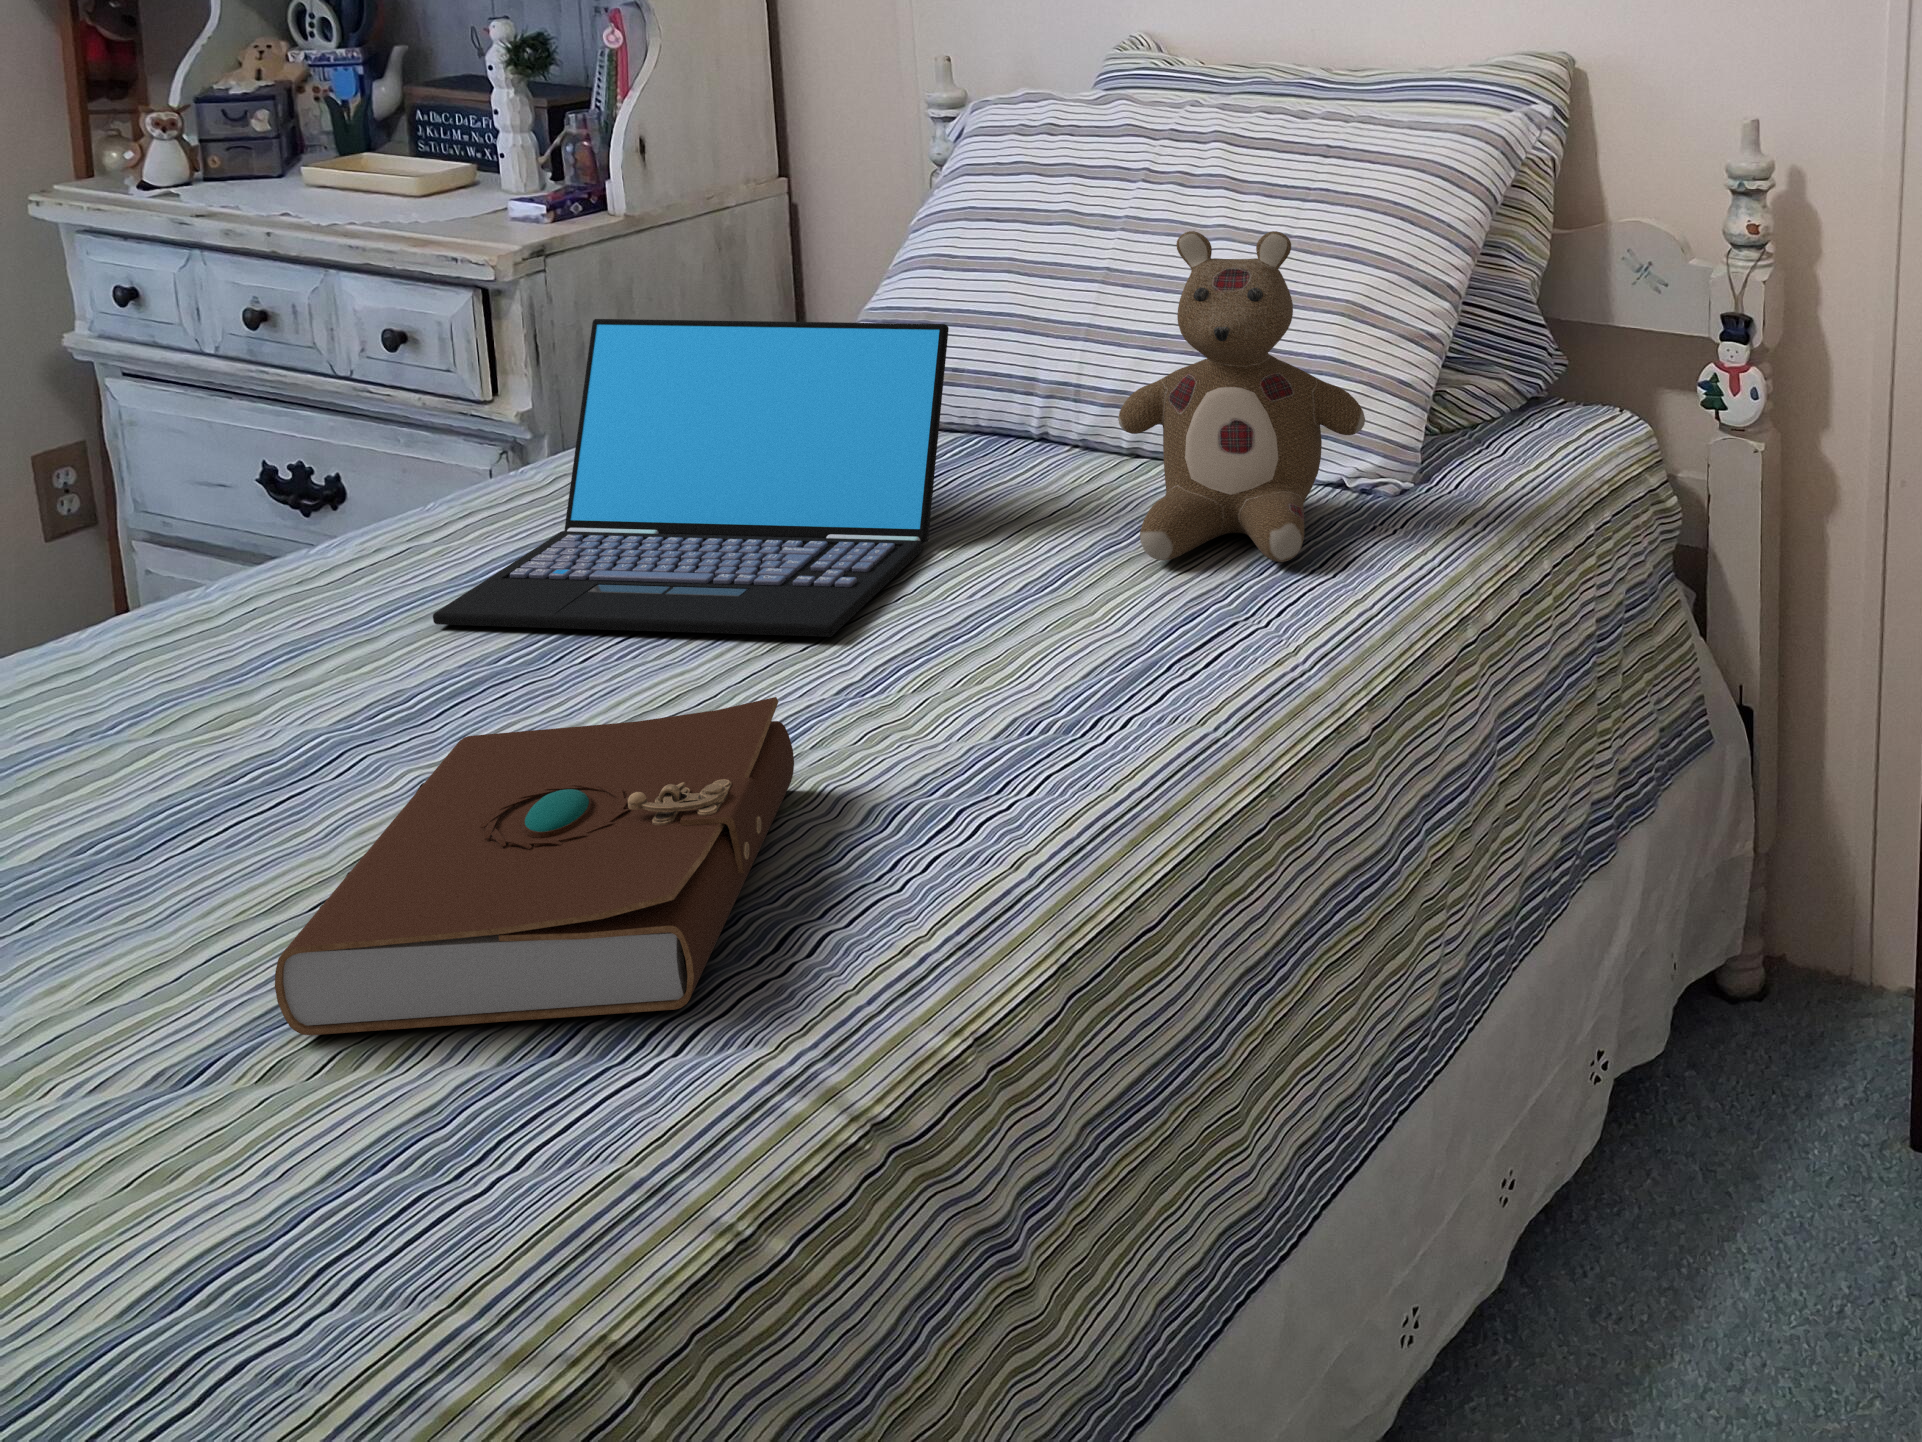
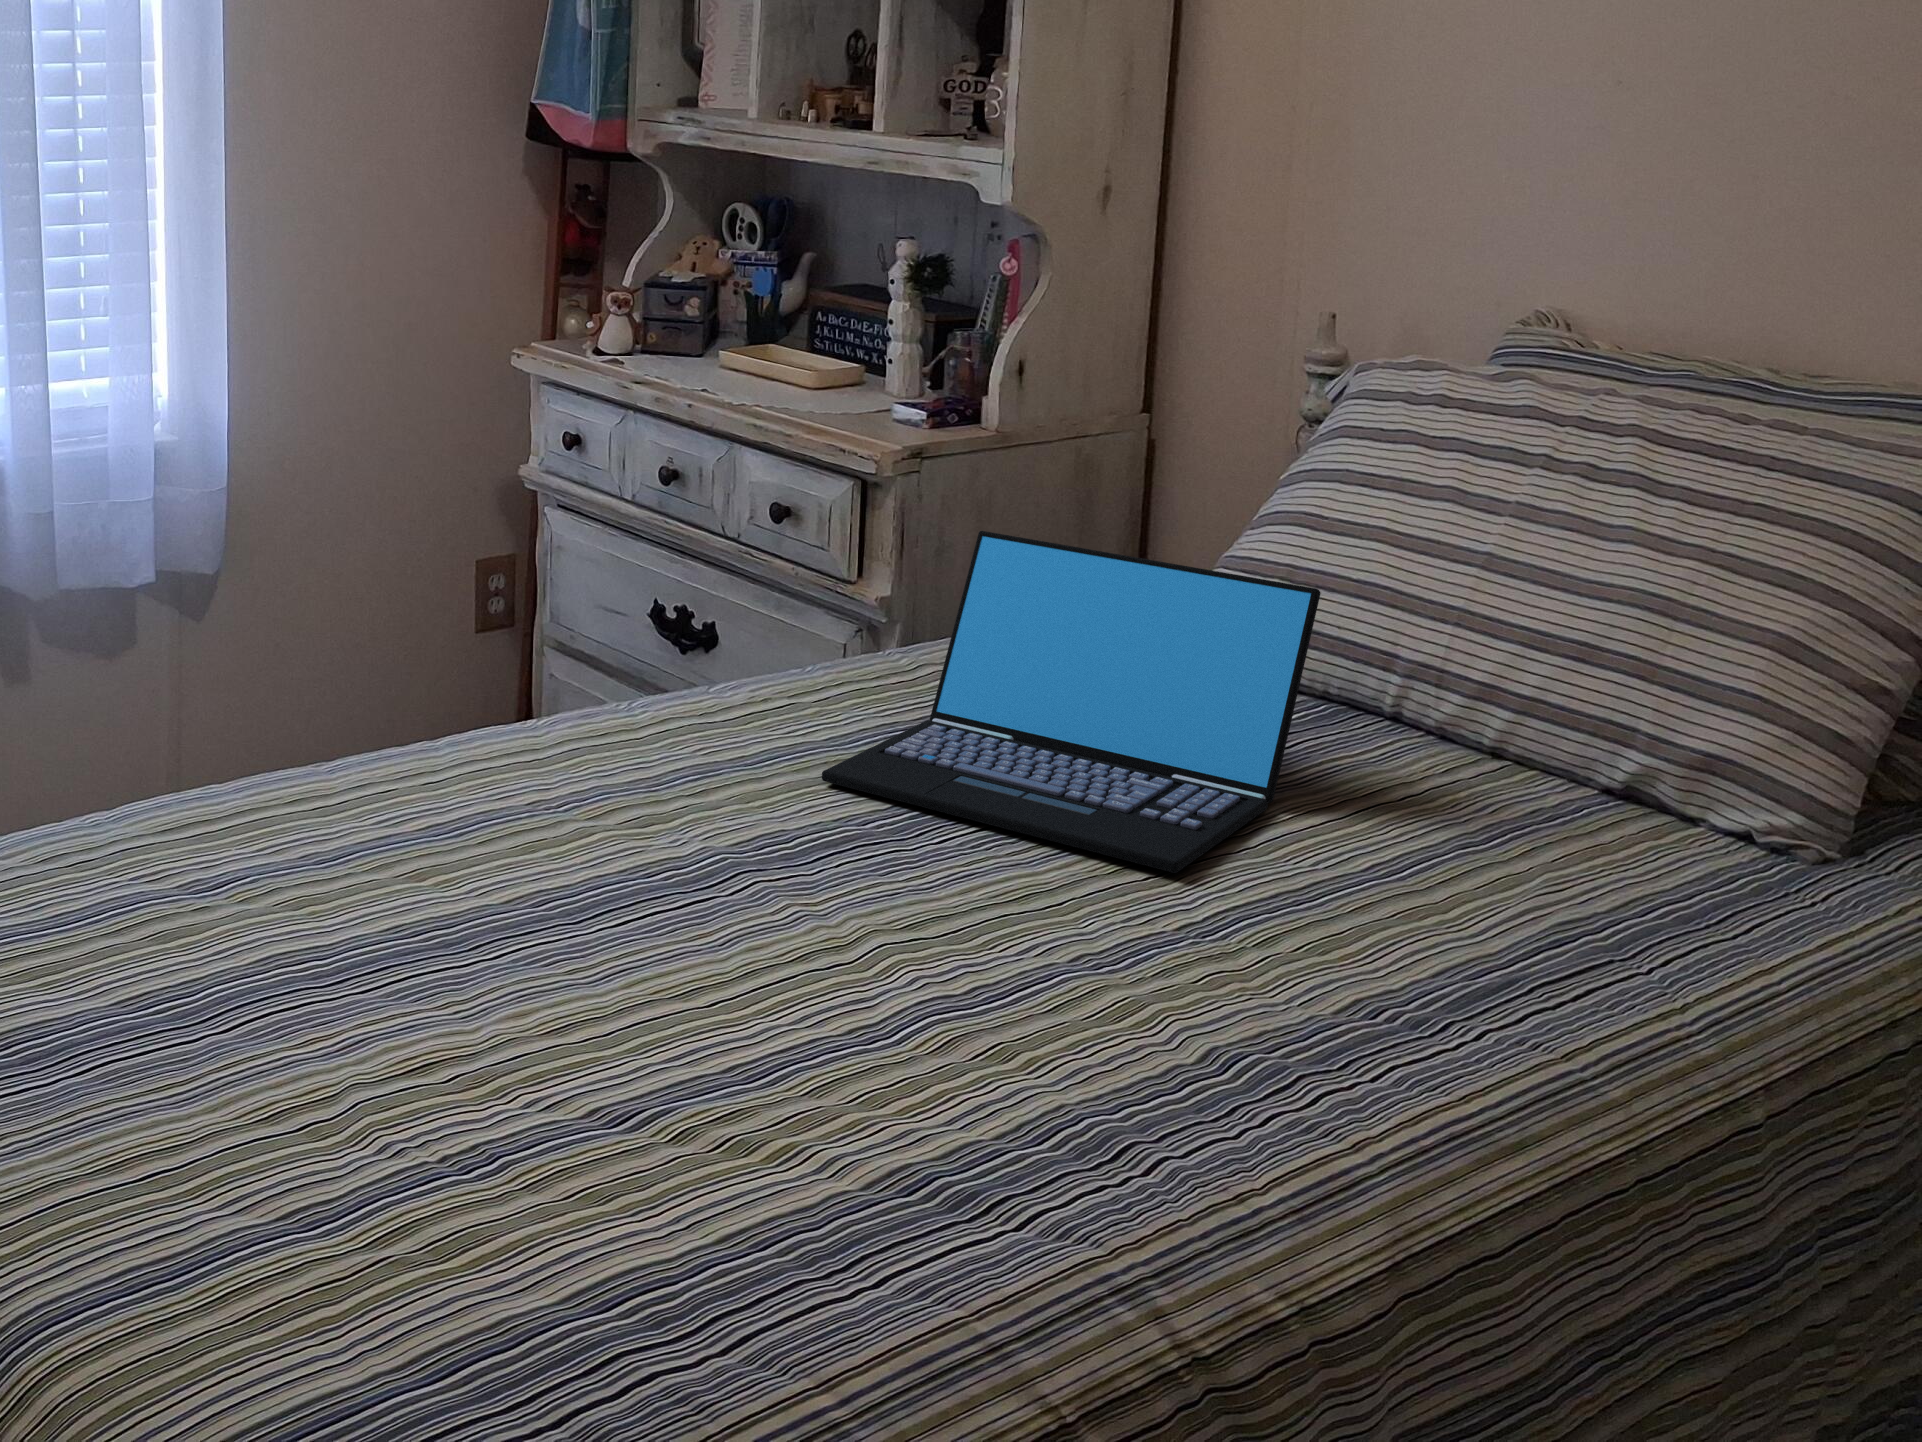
stuffed bear: present [1118,231,1365,562] -> none [1492,534,1790,907]
book: present [275,697,794,1035] -> none [721,885,1144,1172]

